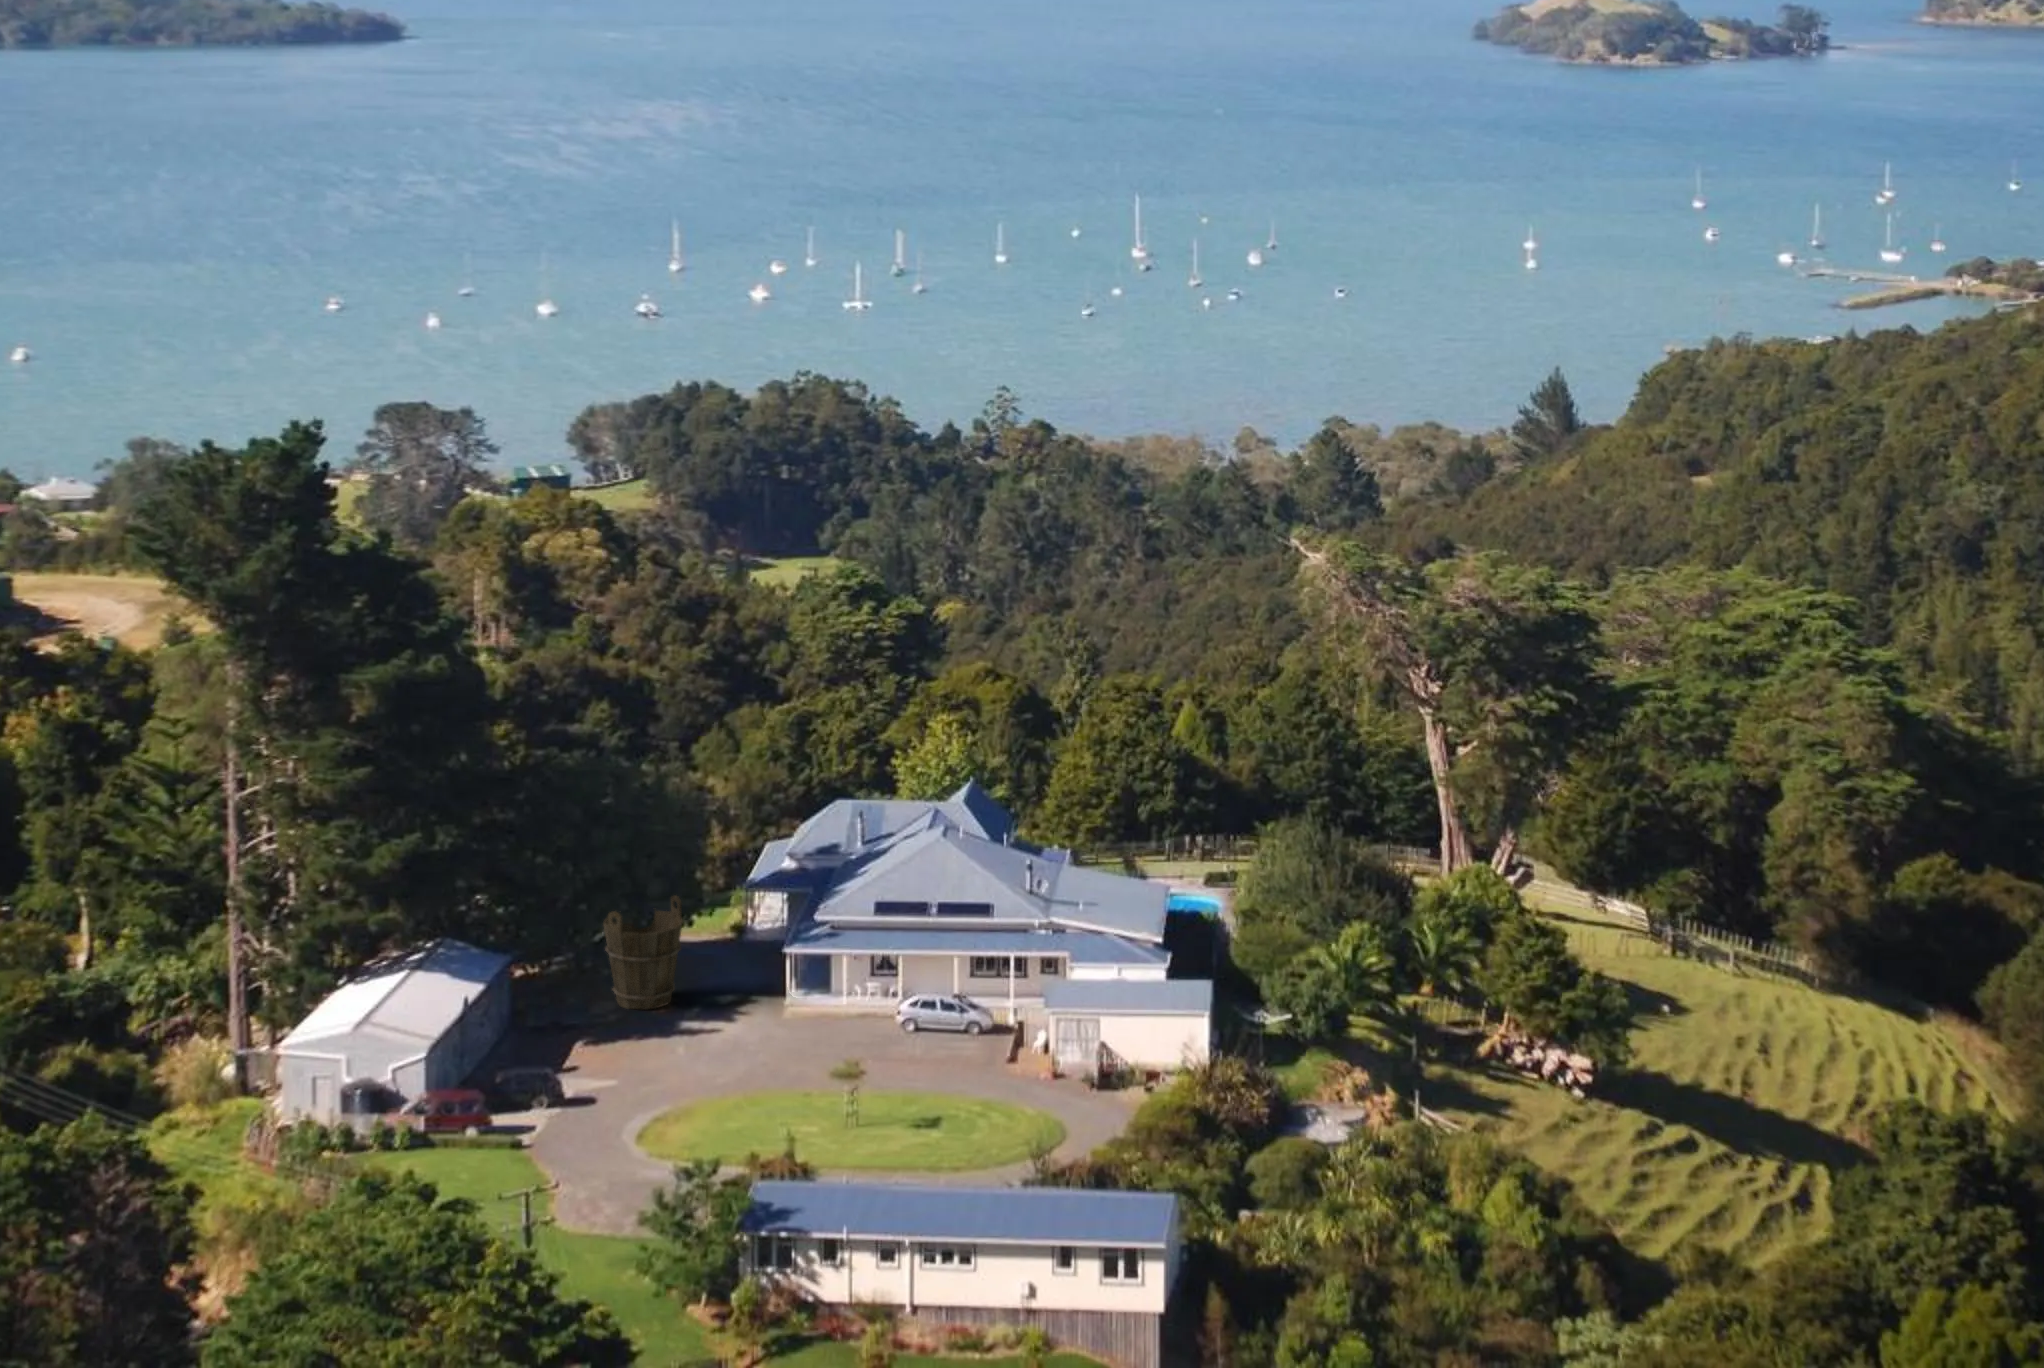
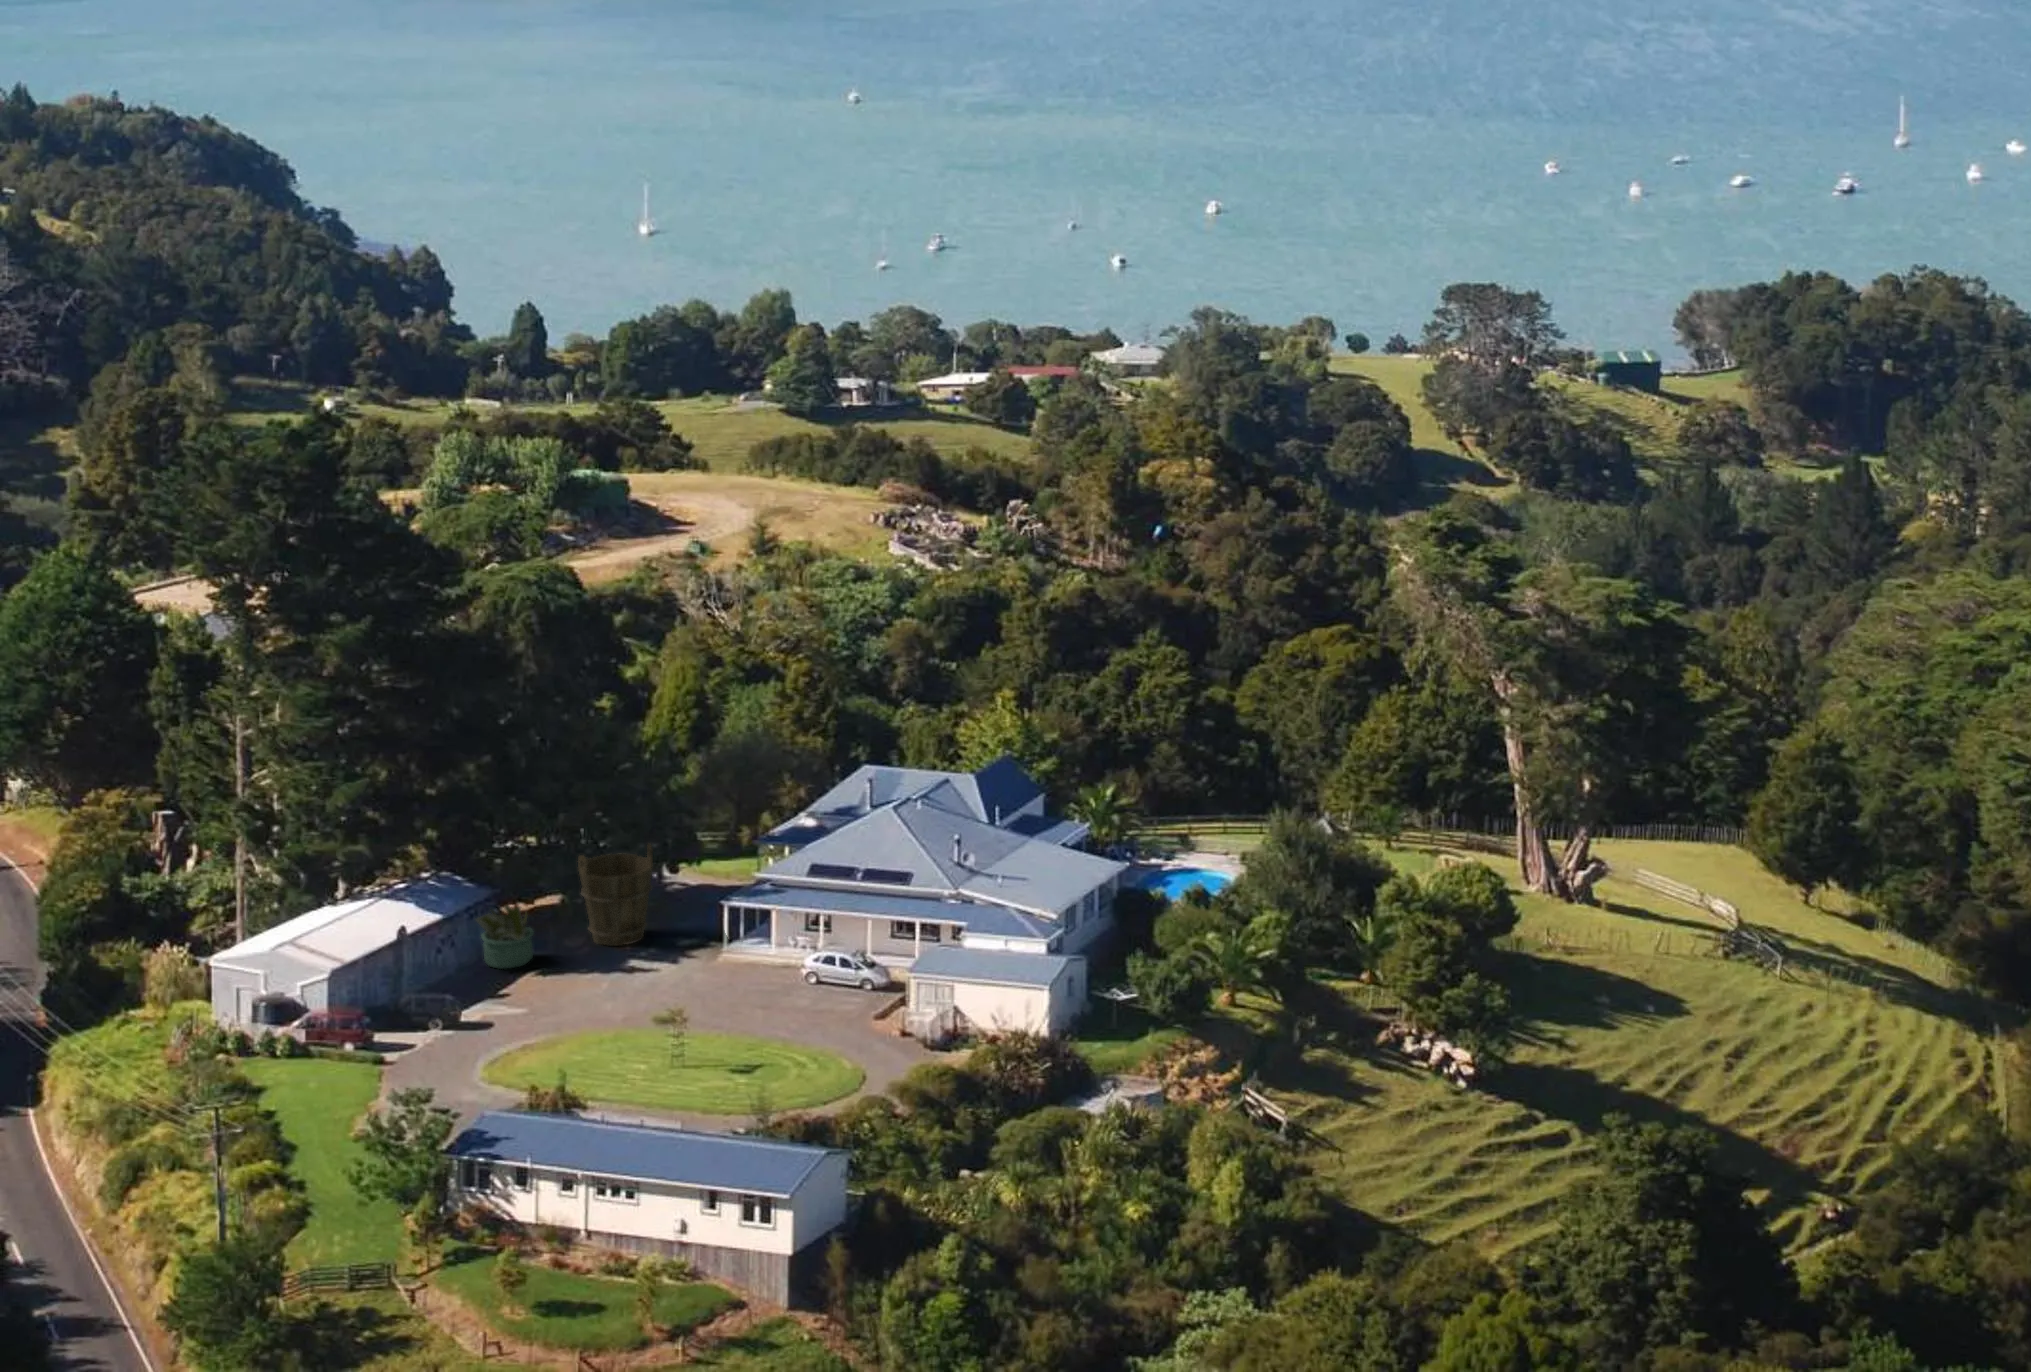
decorative plant: none [515,968,579,1041] -> present [476,905,534,969]

